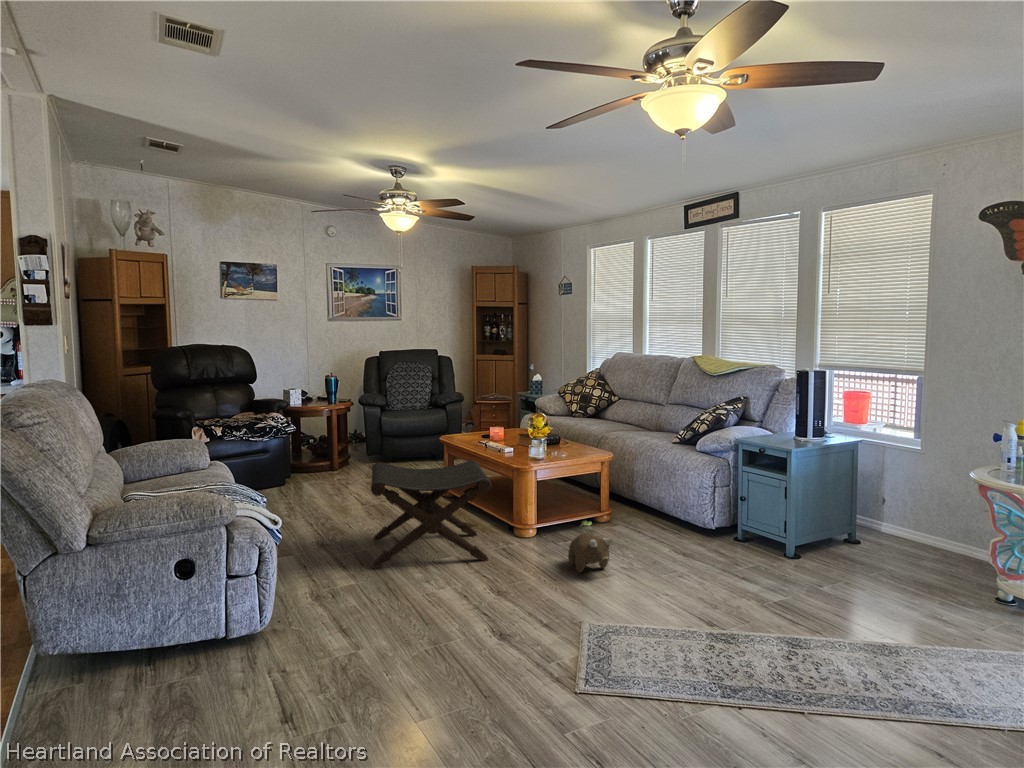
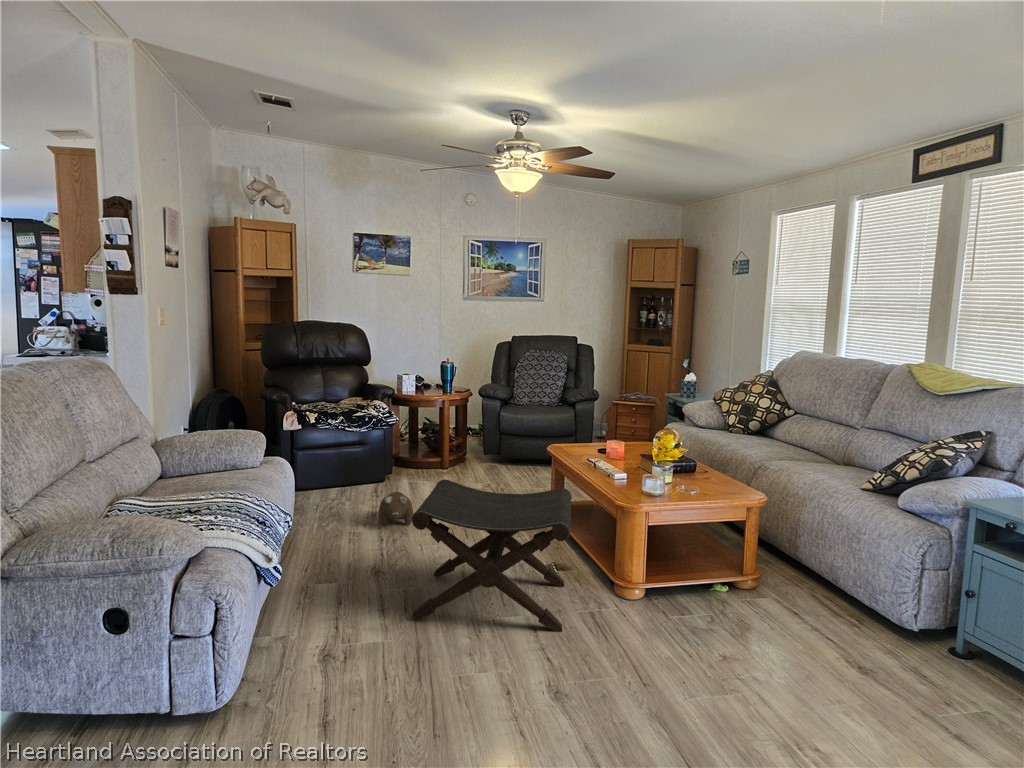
plush toy: present [568,533,613,573] -> present [379,492,413,525]

